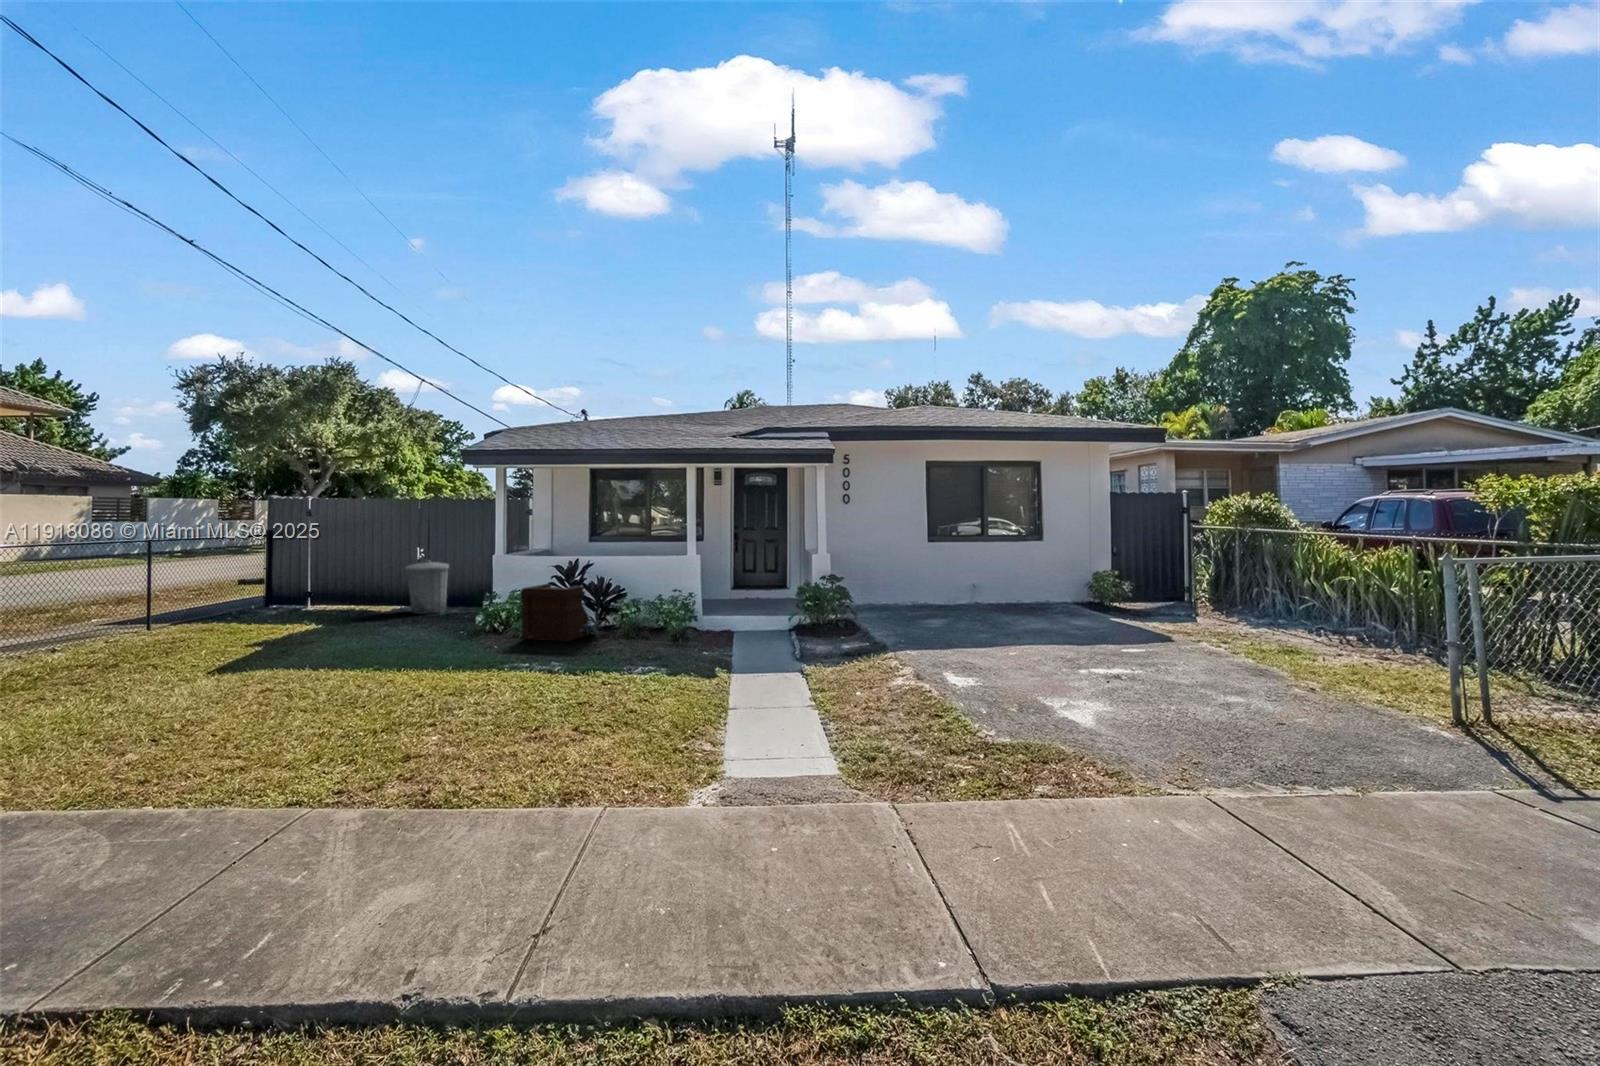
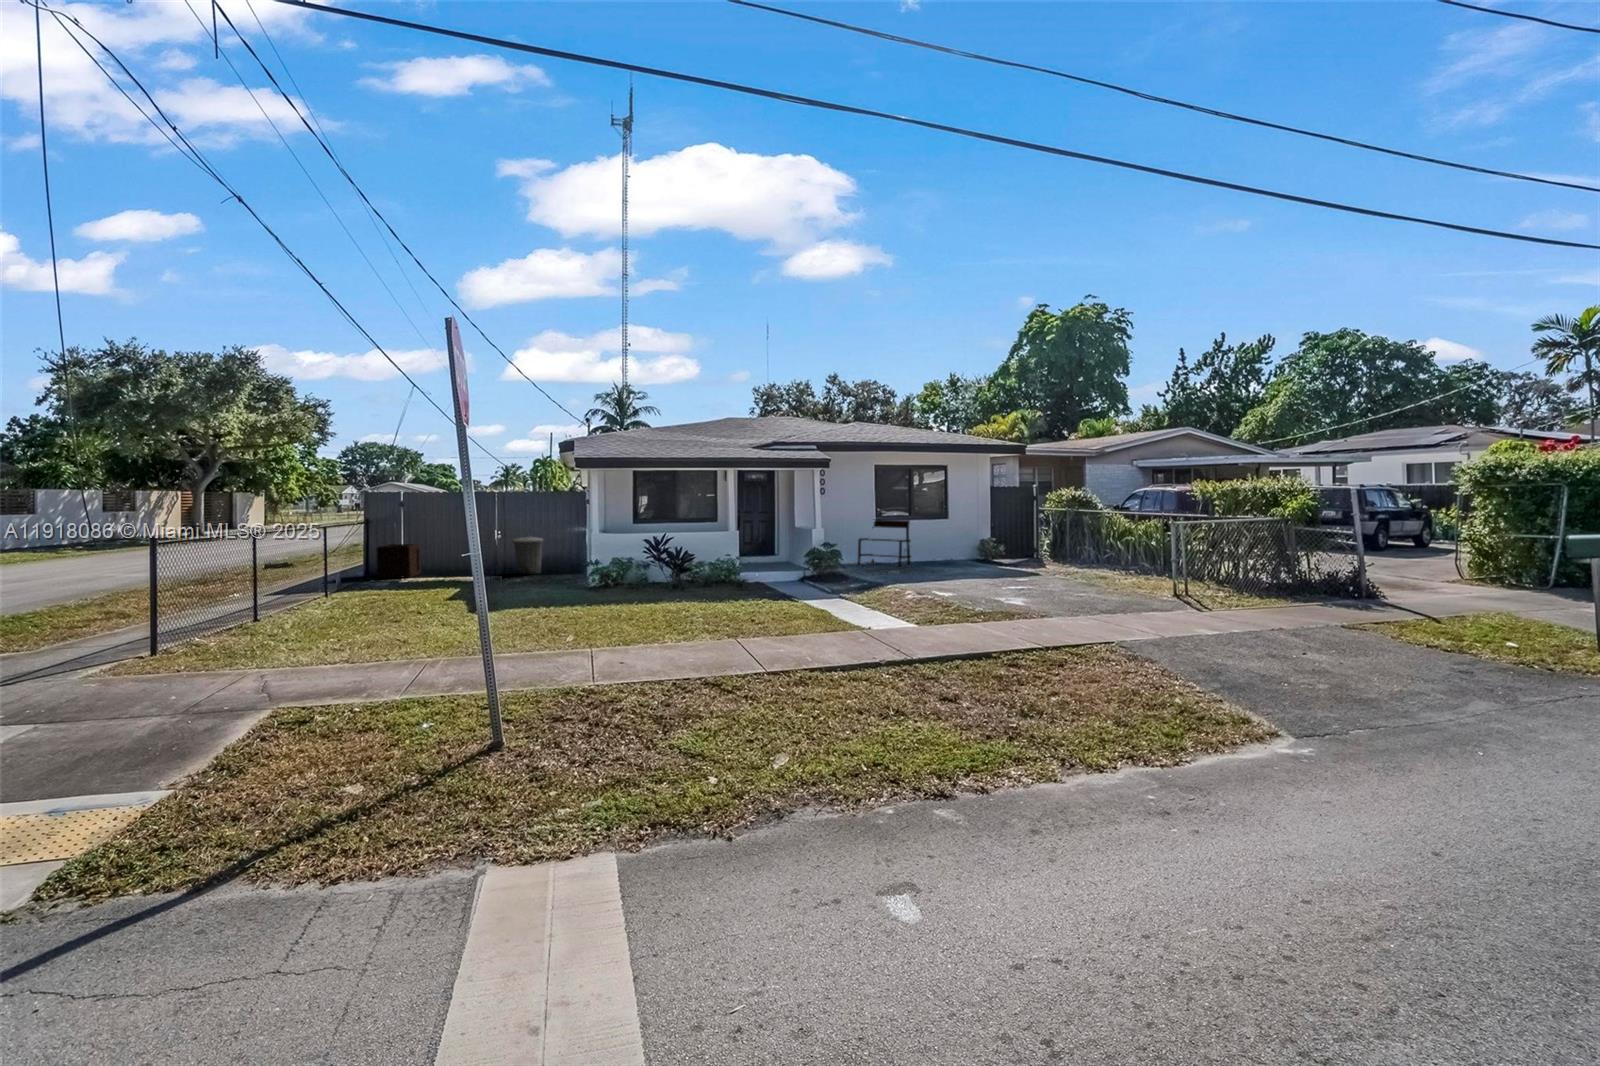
bench: none [896,540,978,614] -> present [858,519,911,566]
wooden crate: present [521,584,589,642] -> present [377,544,421,578]

